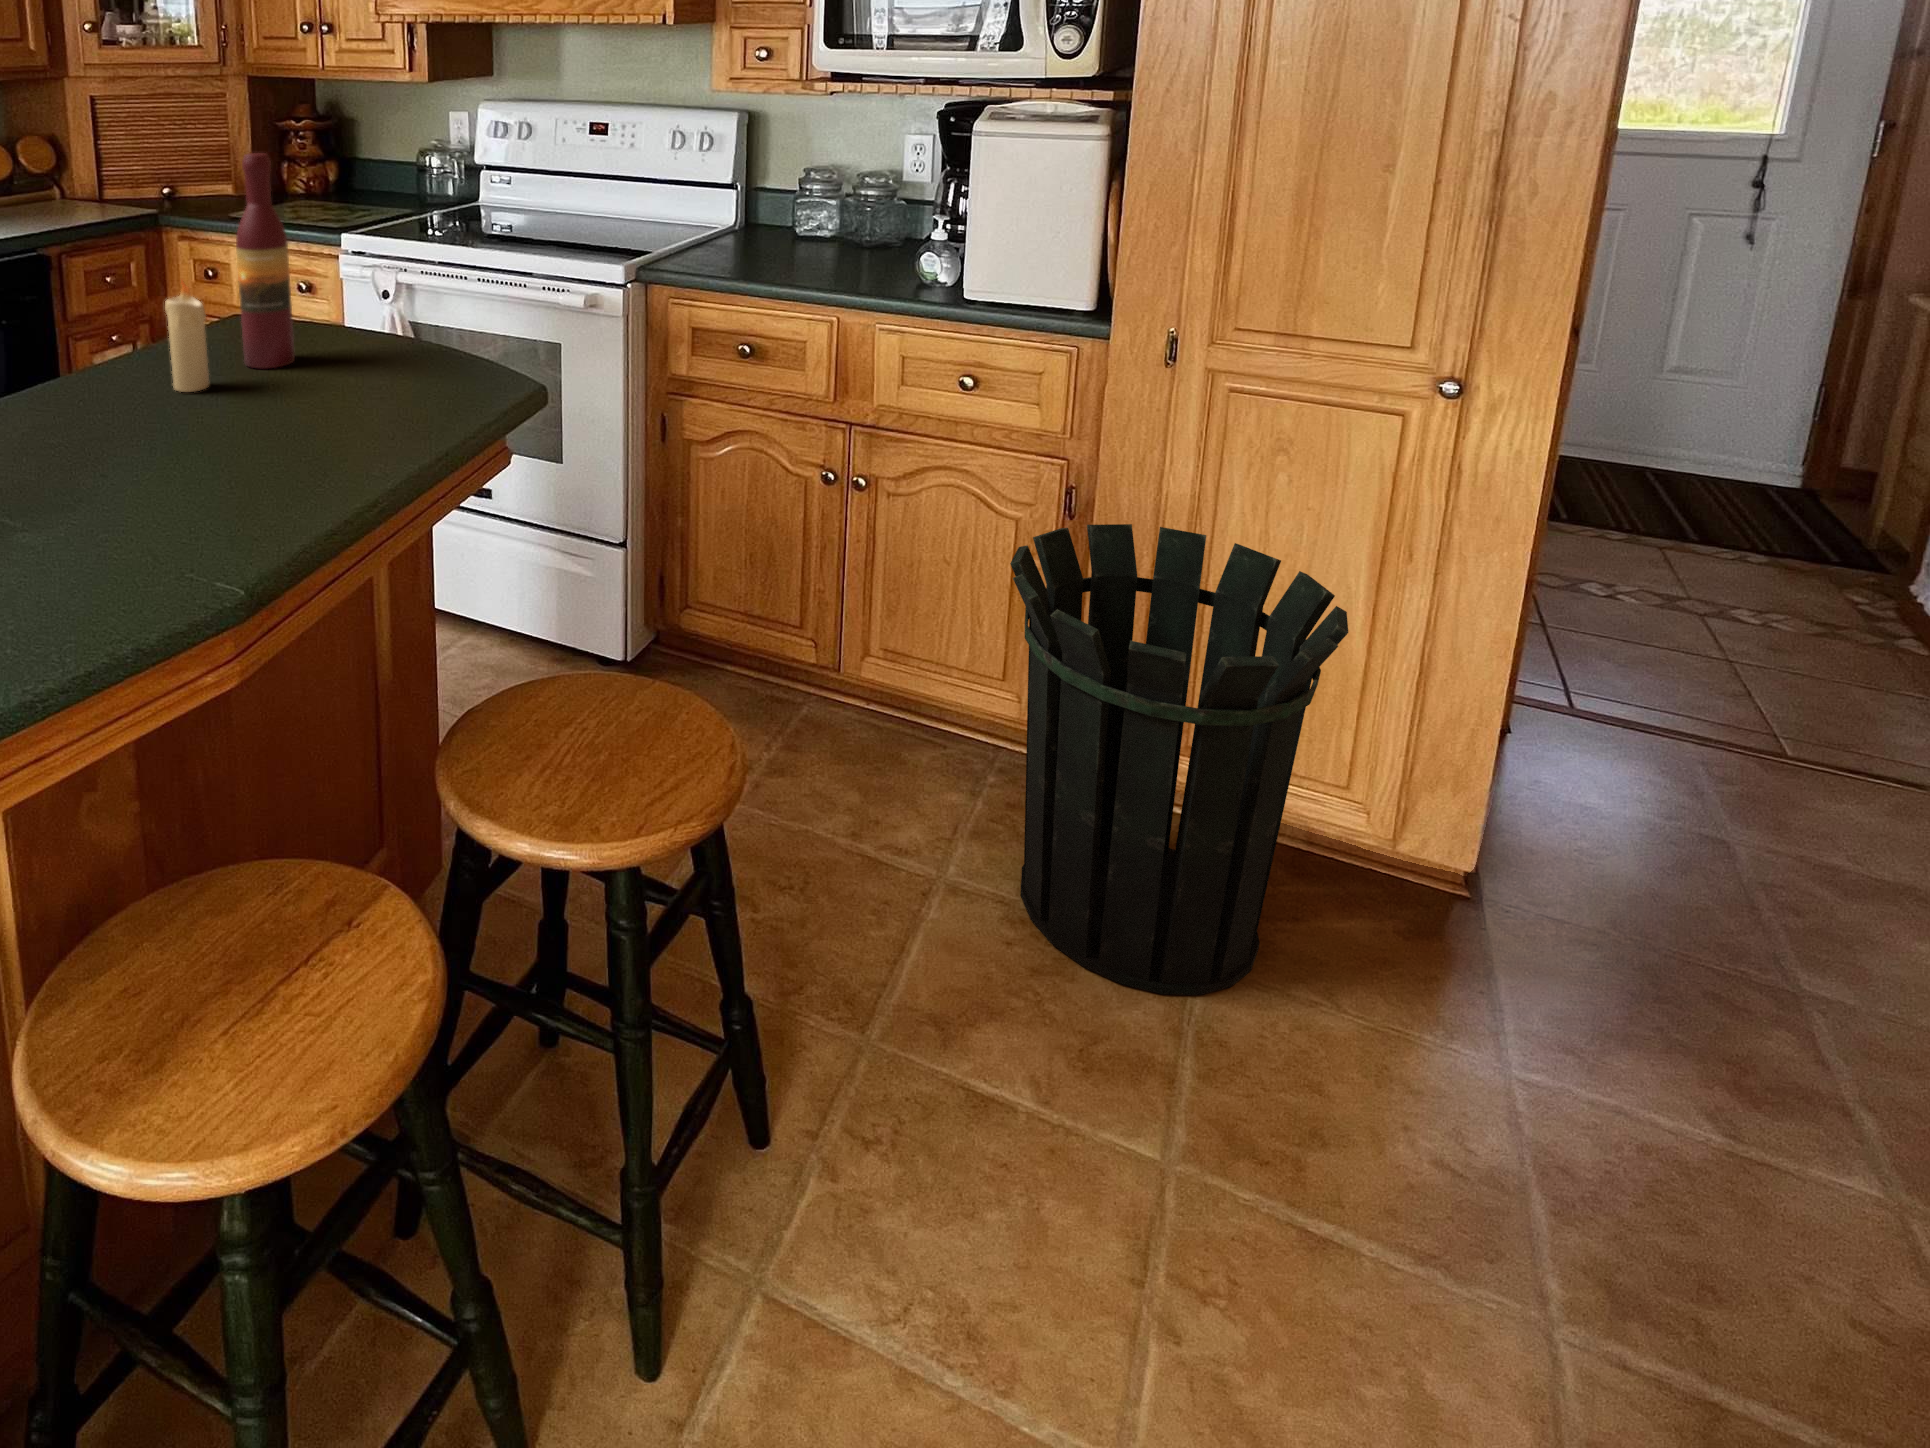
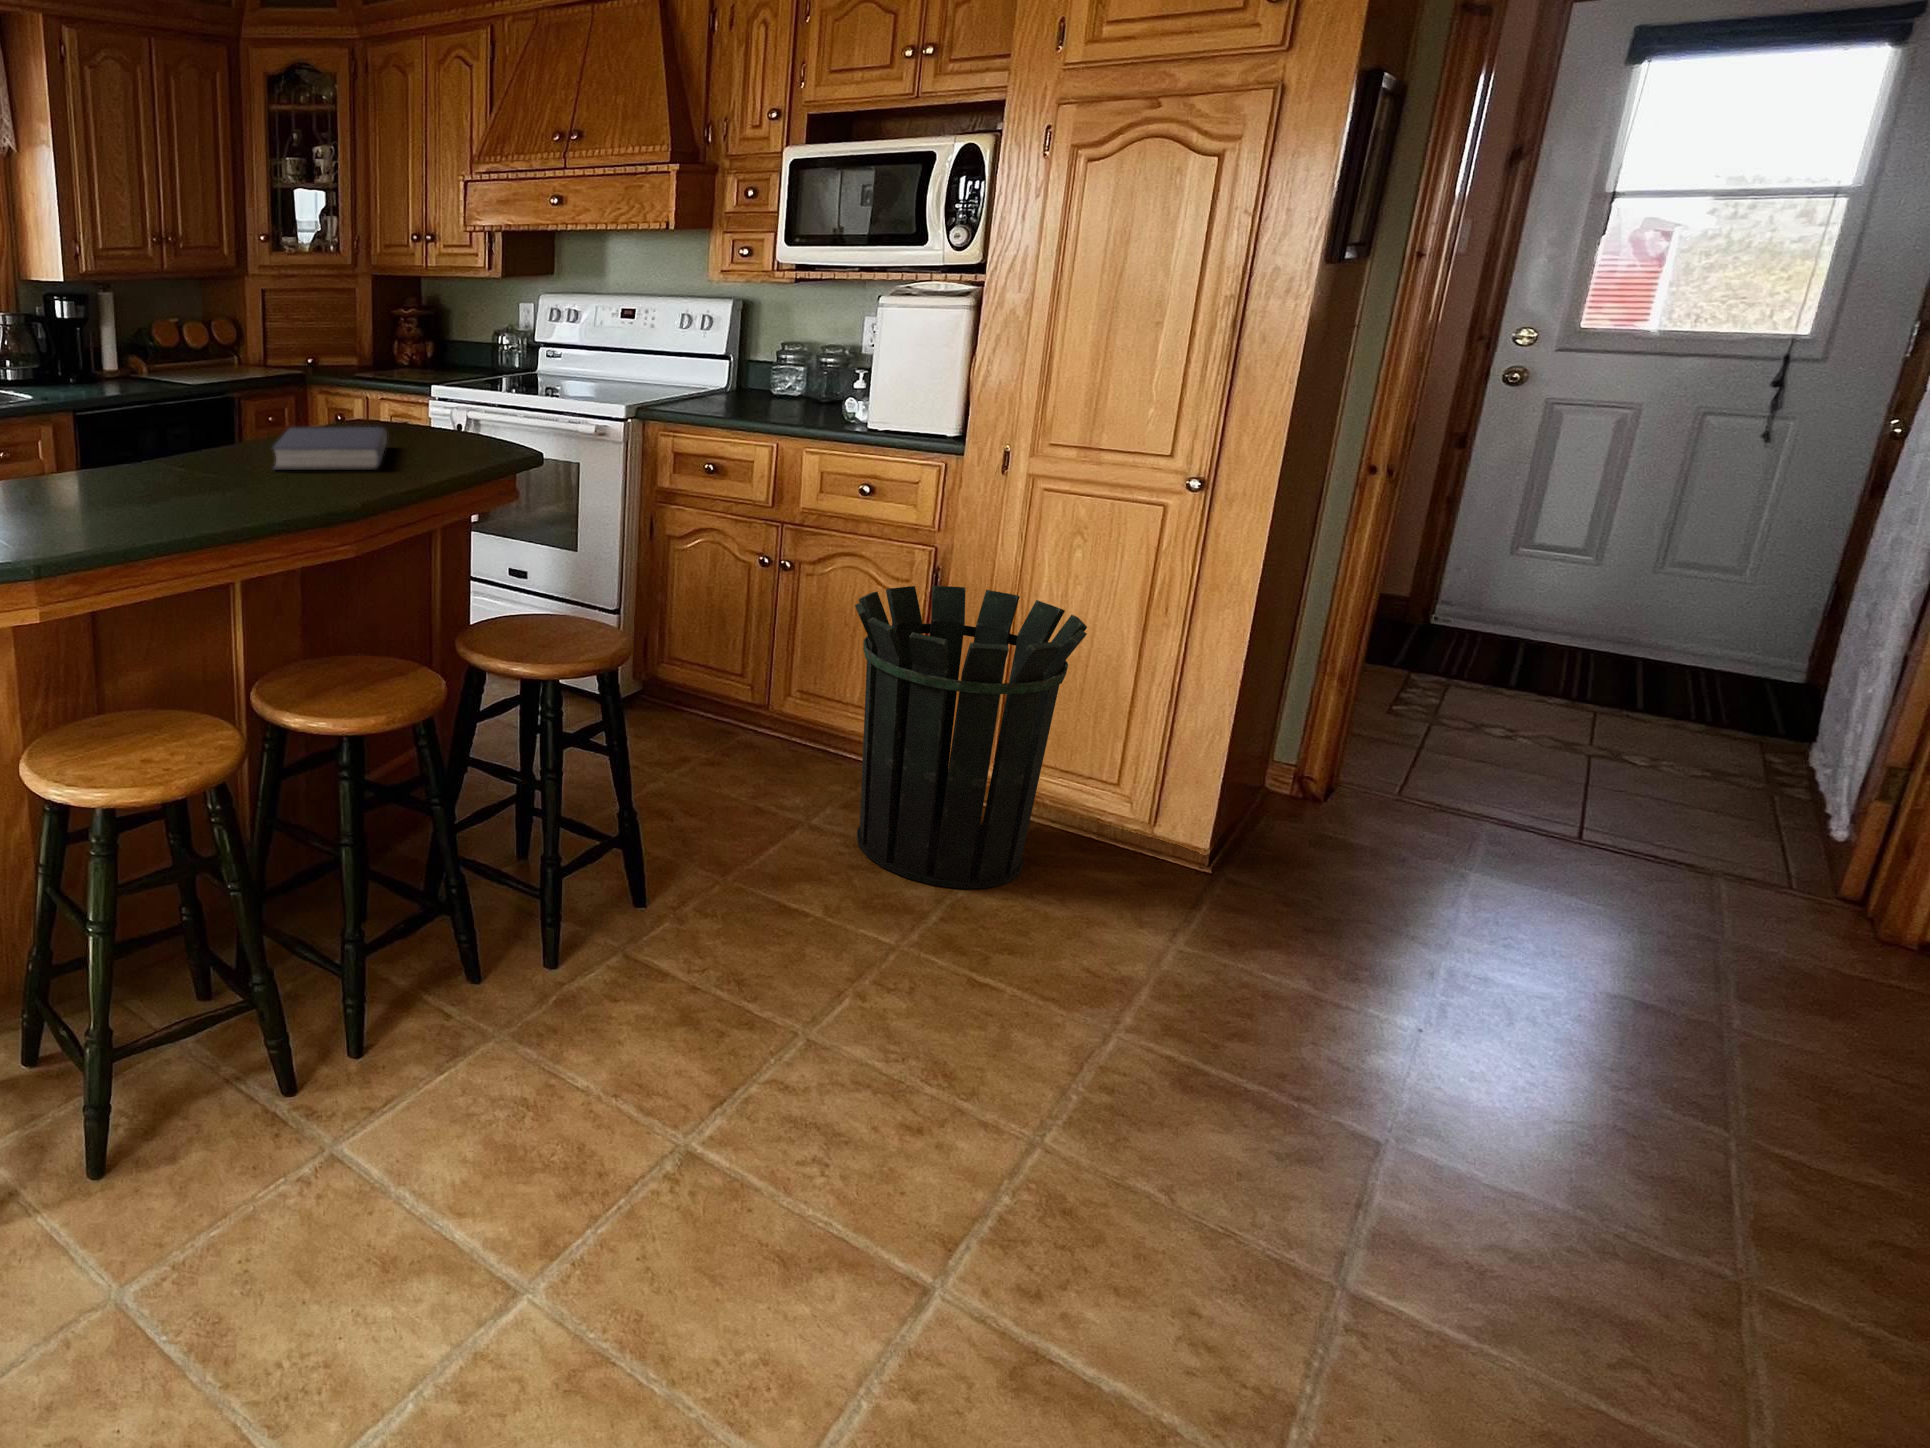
wine bottle: present [236,153,295,368] -> none [360,303,391,432]
candle: present [165,282,209,392] -> none [320,373,342,439]
book: none [60,379,292,512] -> present [273,427,387,470]

